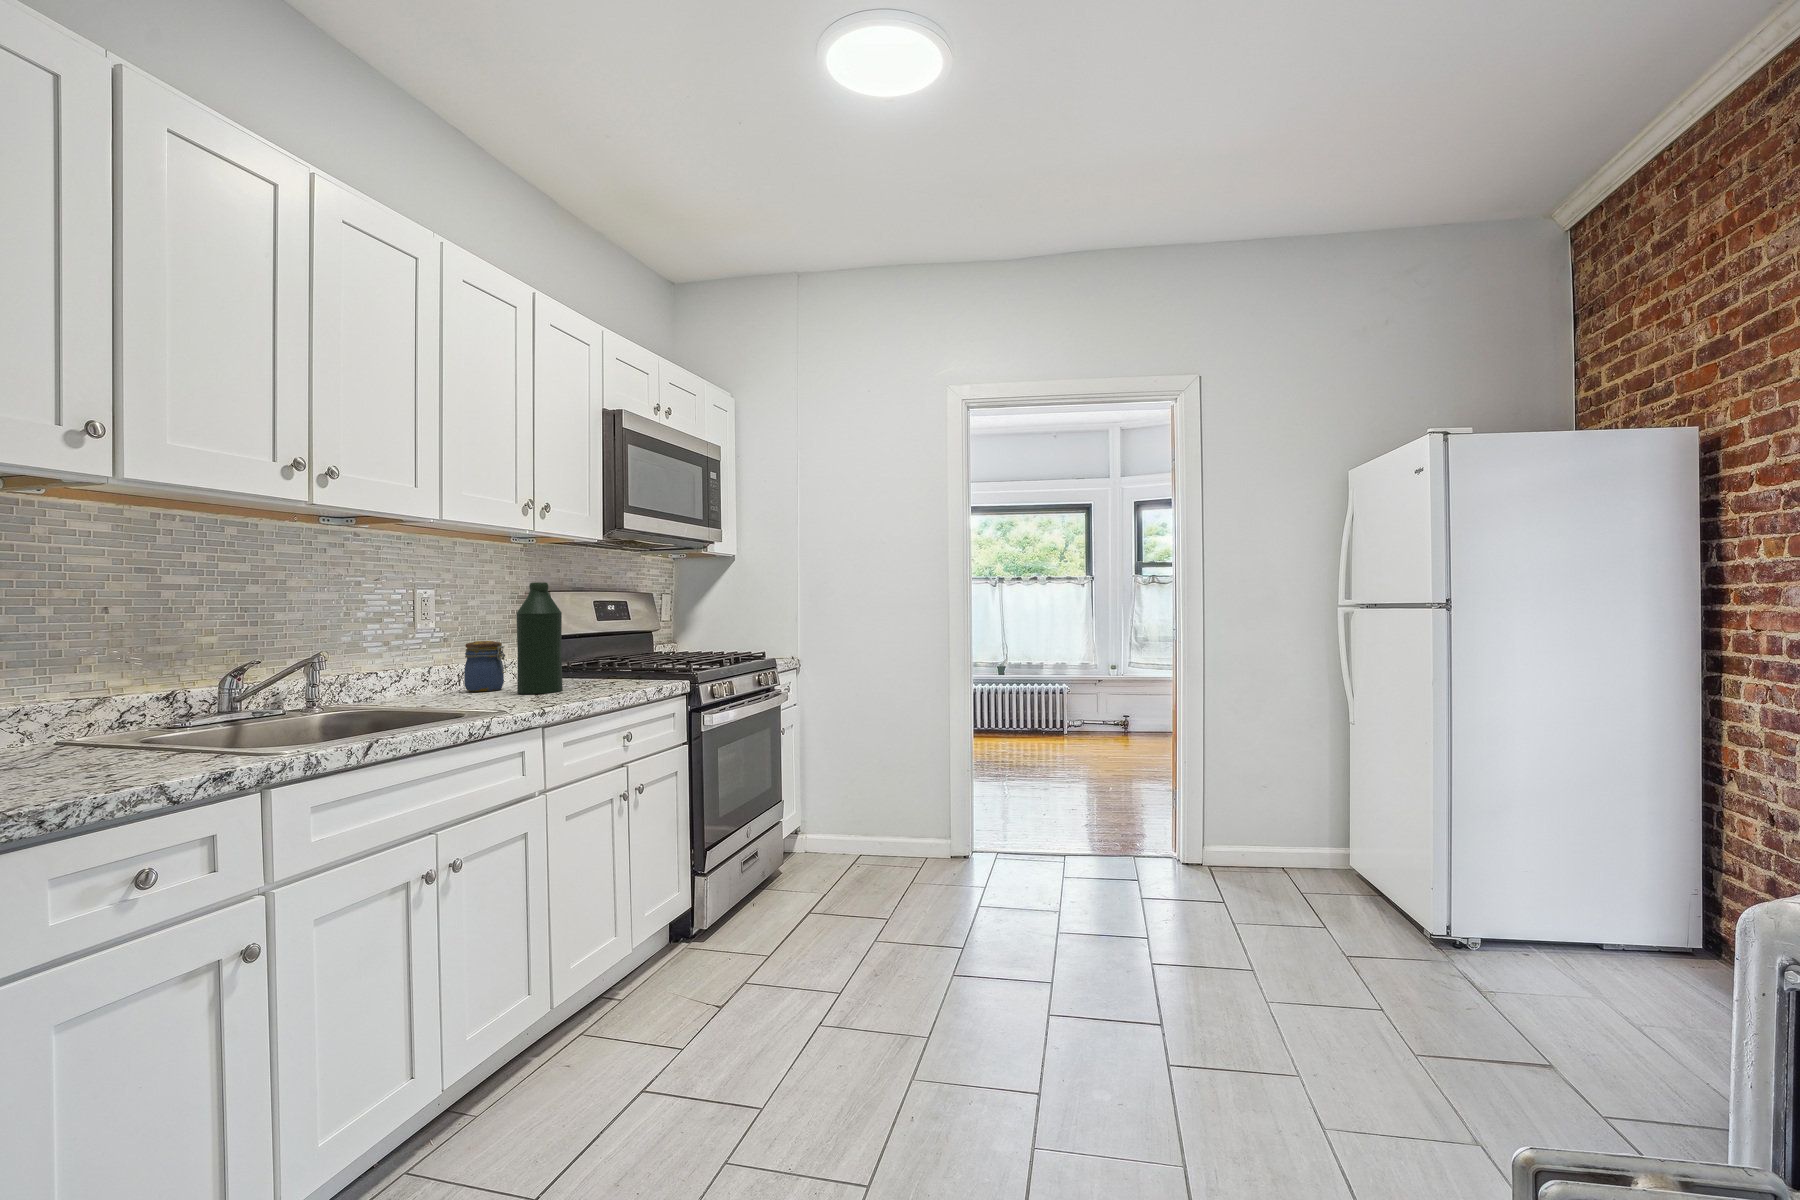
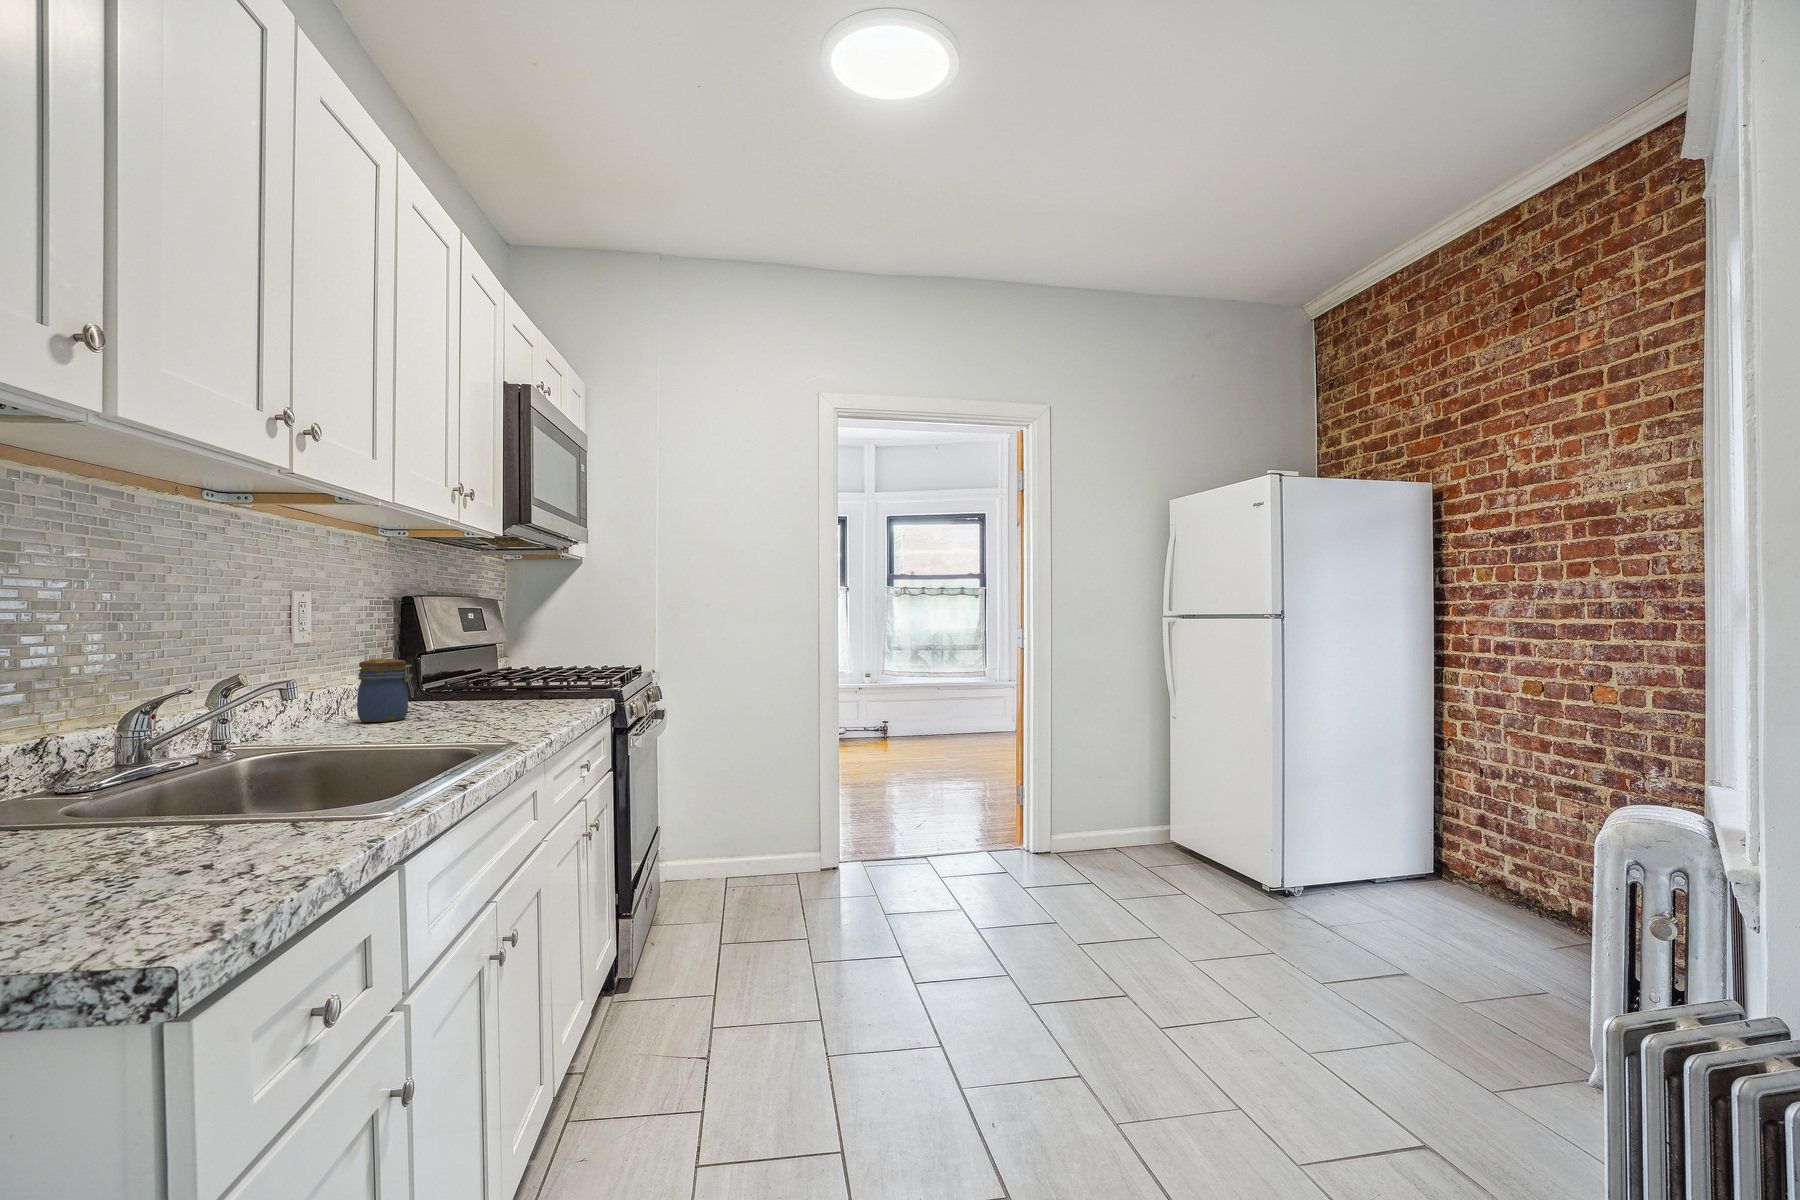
bottle: present [516,583,563,694] -> none [450,587,506,721]

